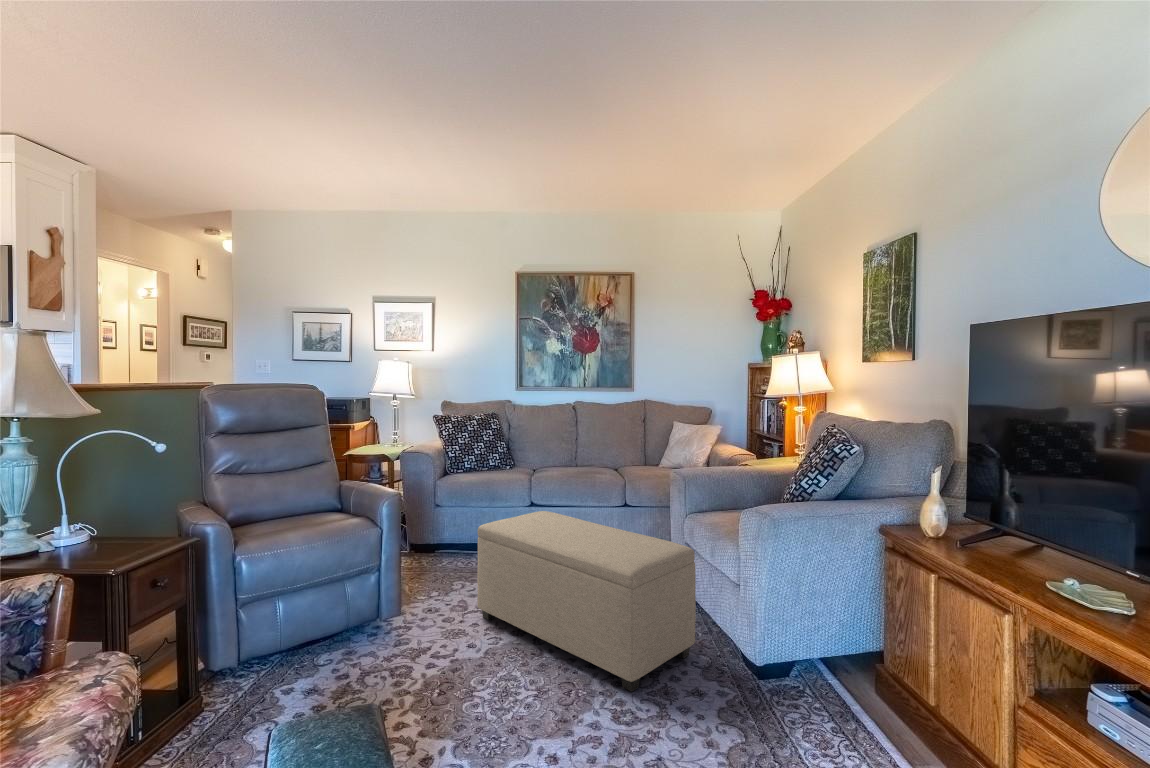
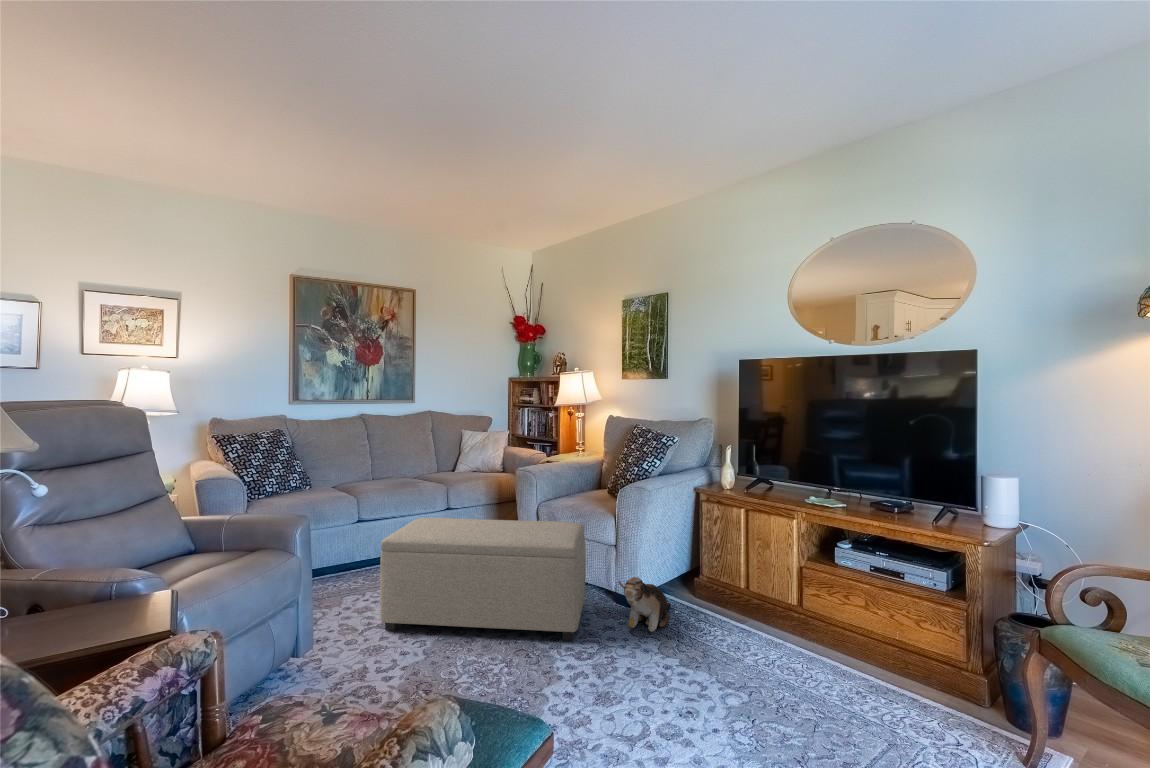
plush toy: none [691,633,812,720] -> present [619,577,671,632]

